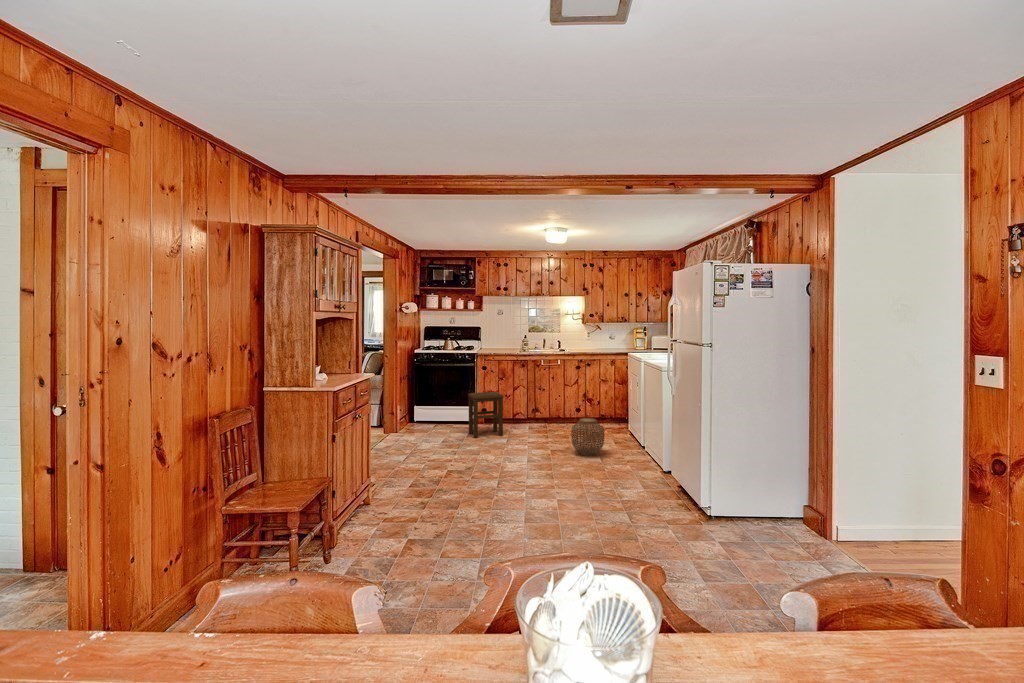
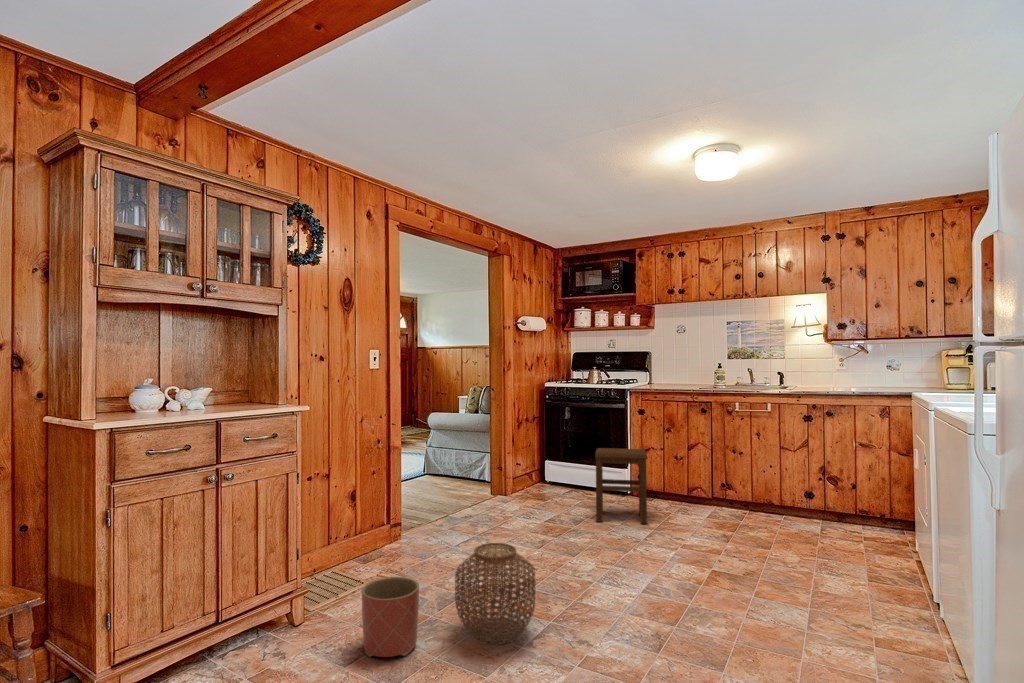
woven basket: present [571,418,604,455] -> present [455,543,535,644]
planter: none [427,473,457,513] -> present [361,577,419,657]

